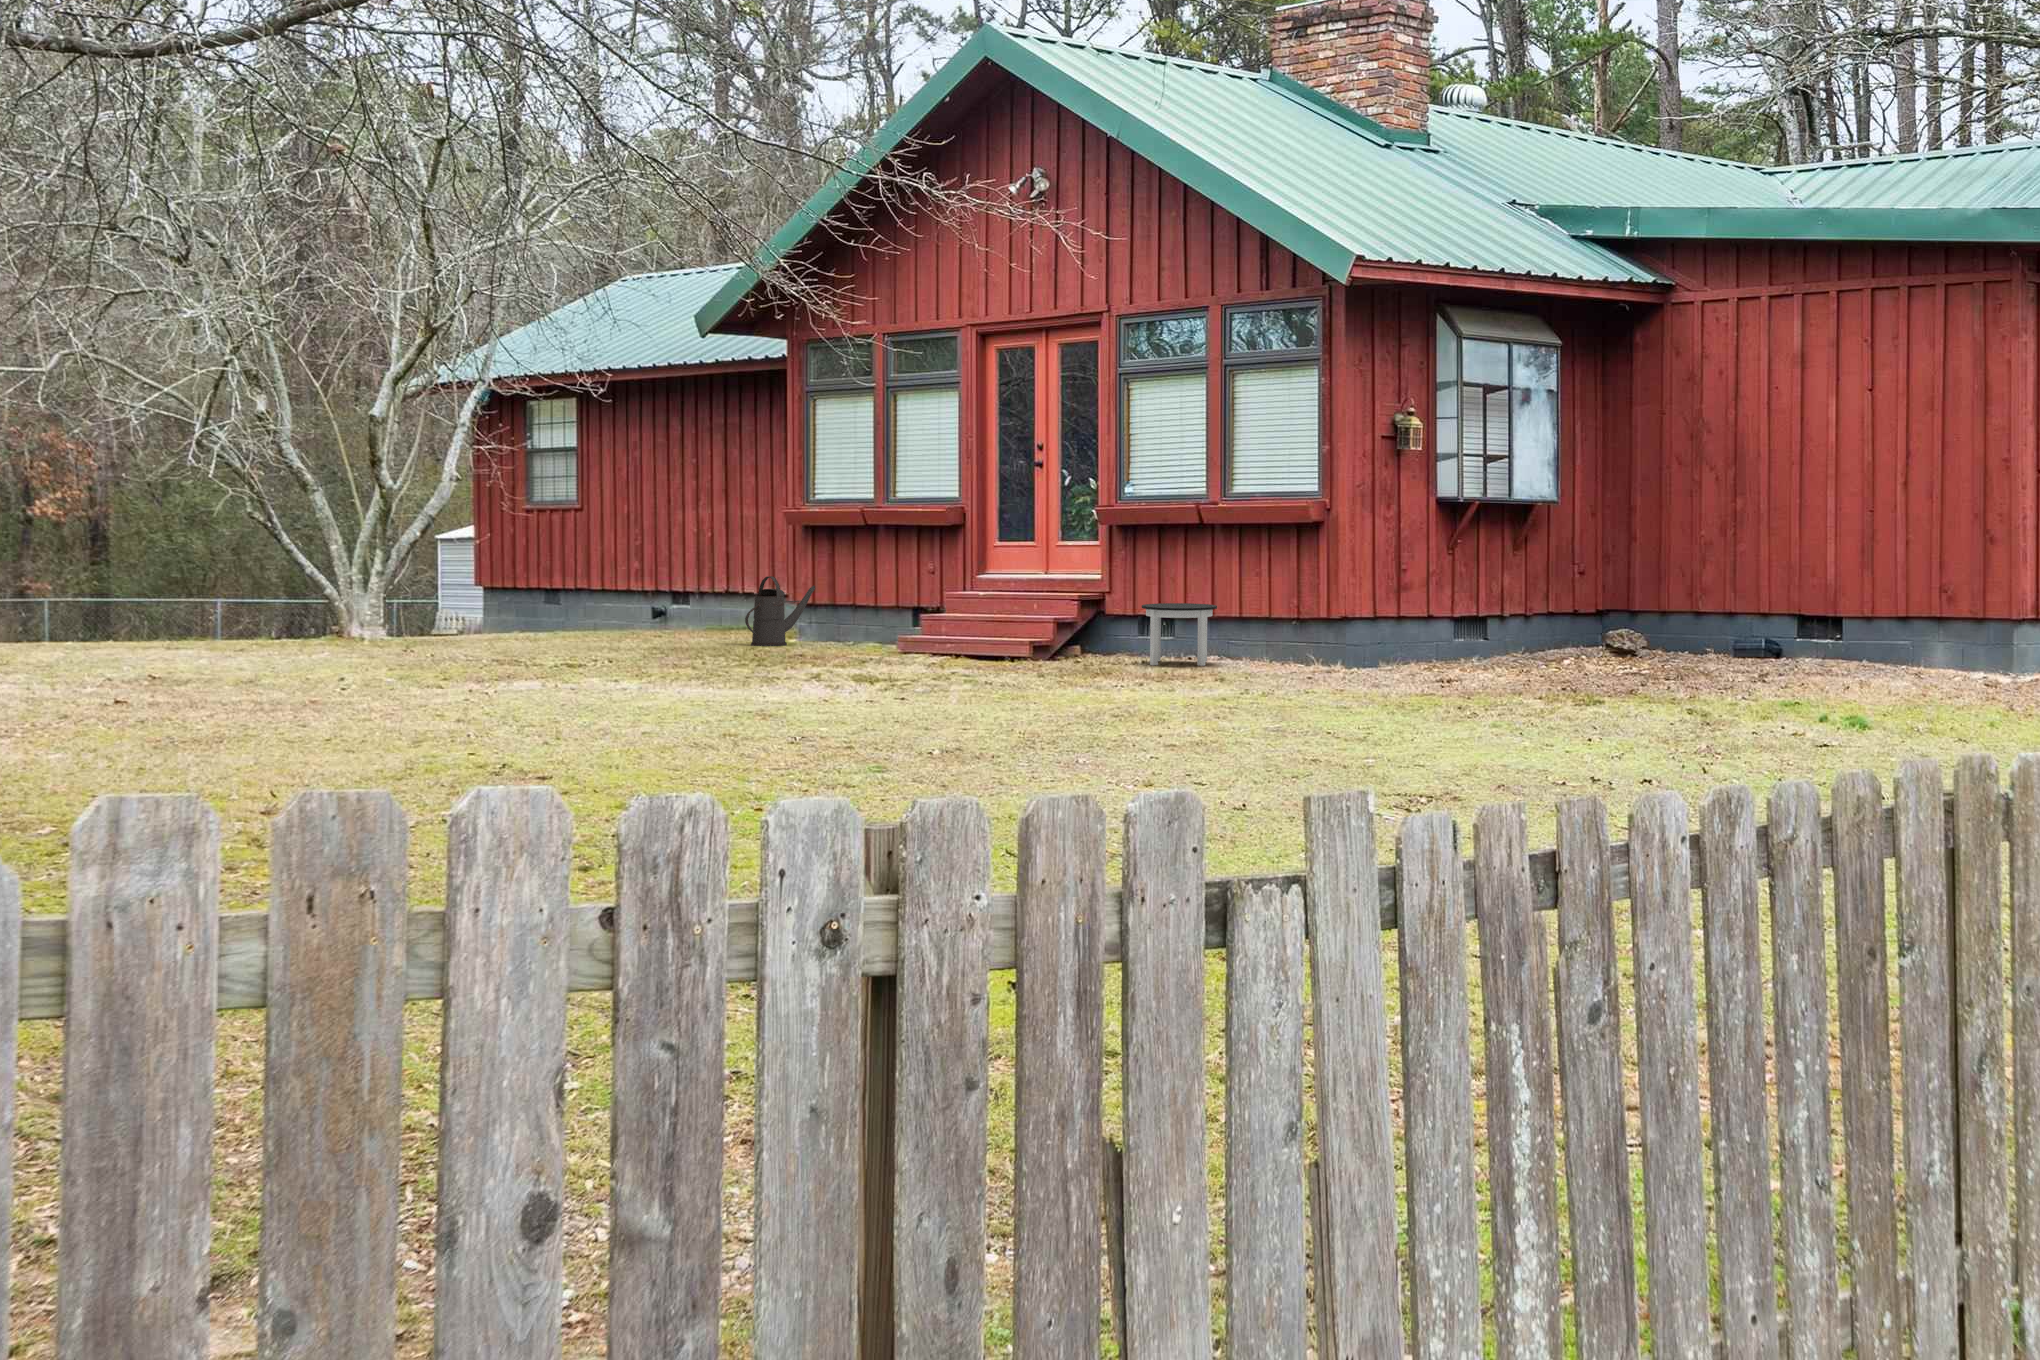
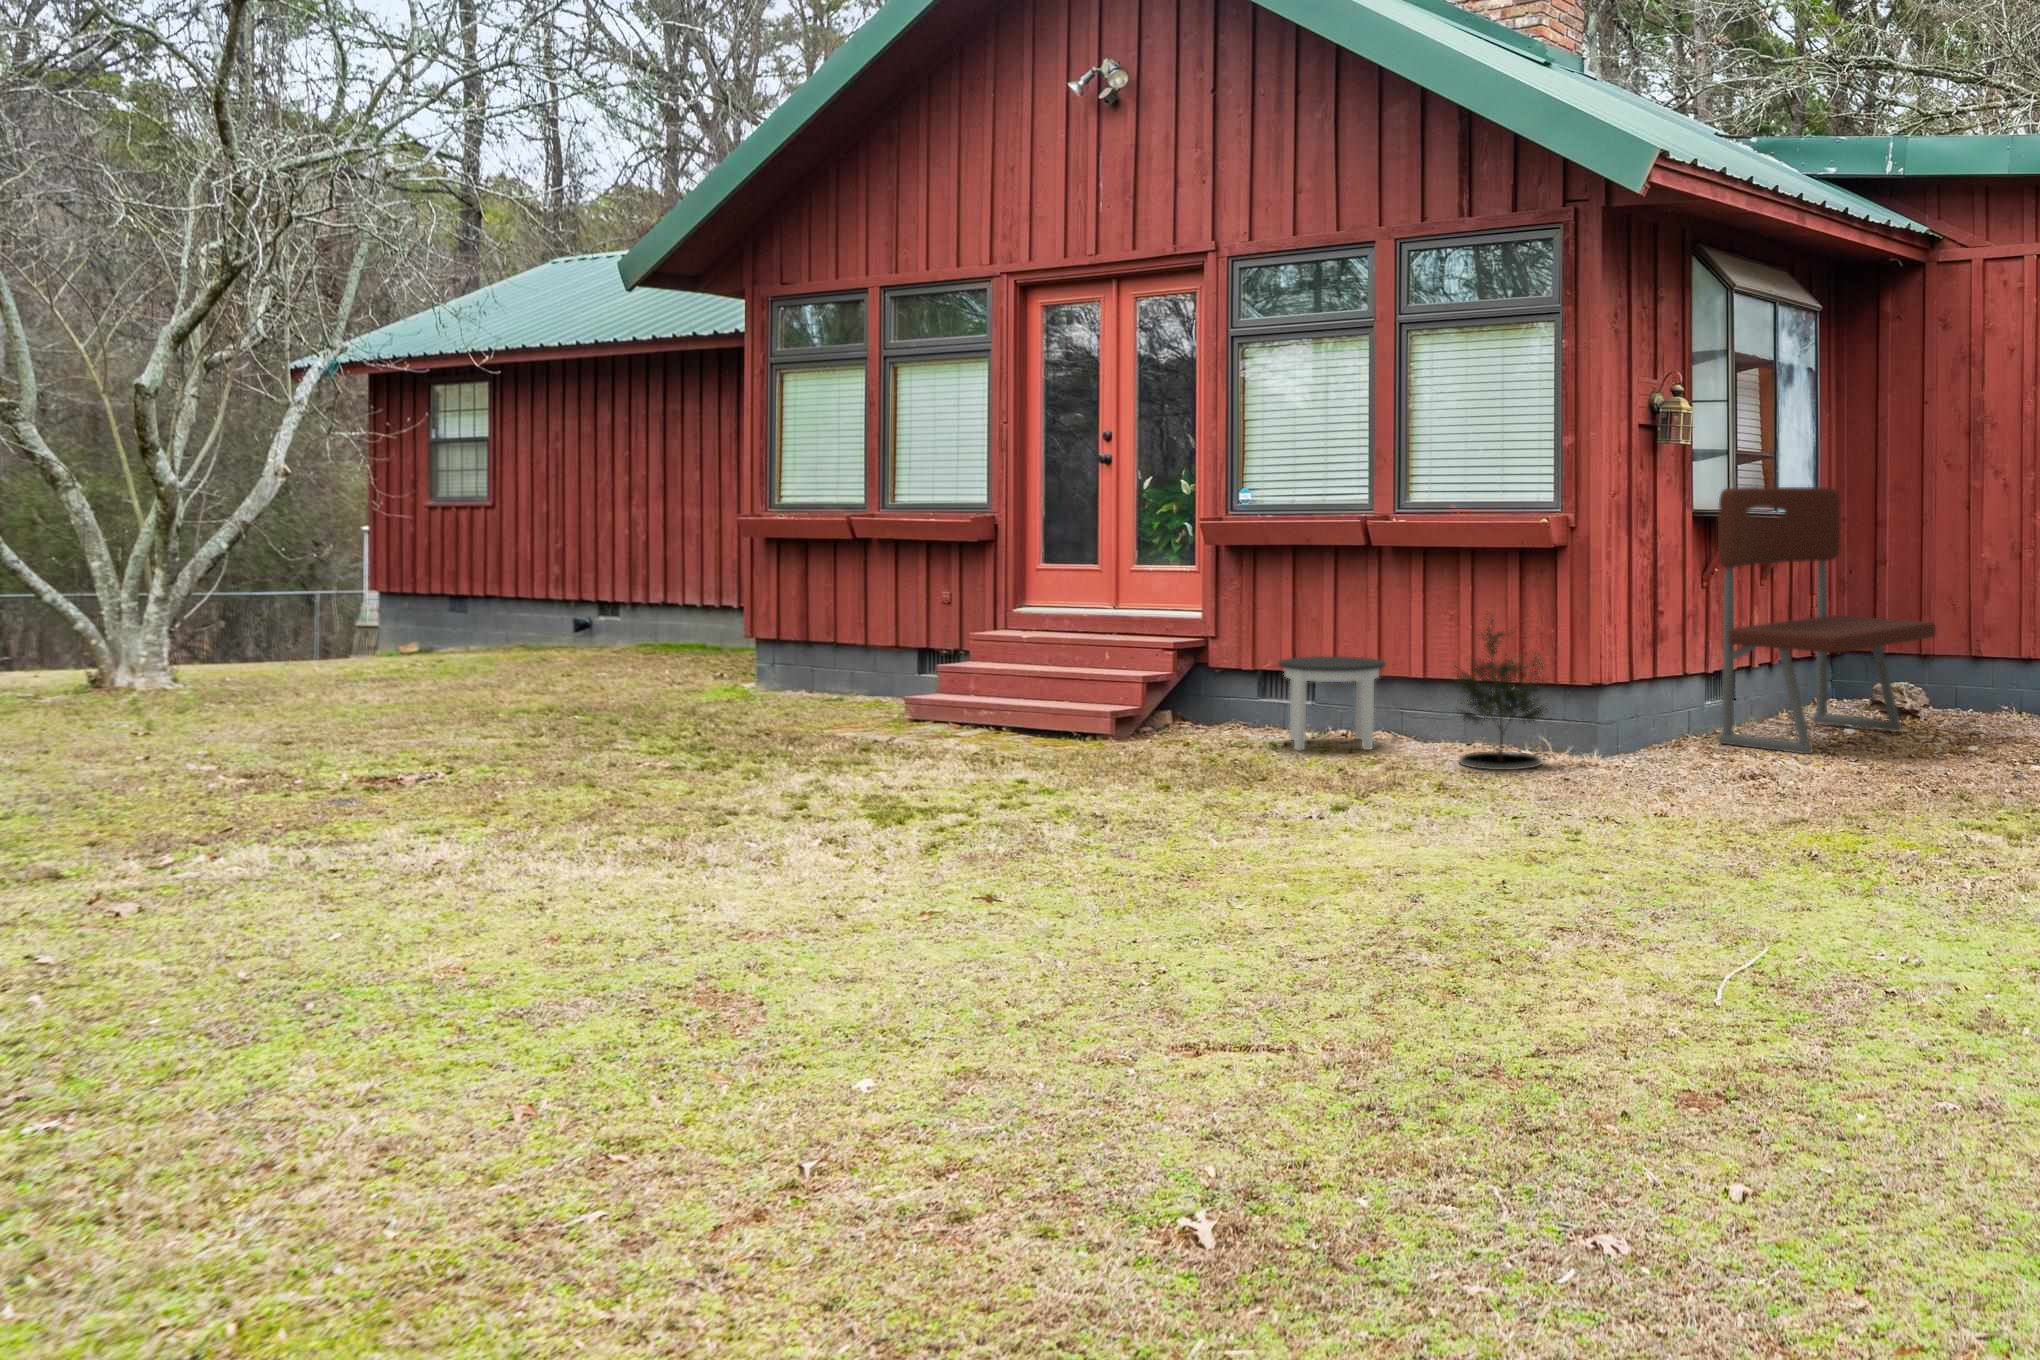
bench: none [1456,482,1635,674] -> present [1718,487,1936,754]
potted tree: none [1245,567,1319,675] -> present [1454,612,1548,770]
watering can: present [745,576,815,646] -> none [682,609,782,706]

